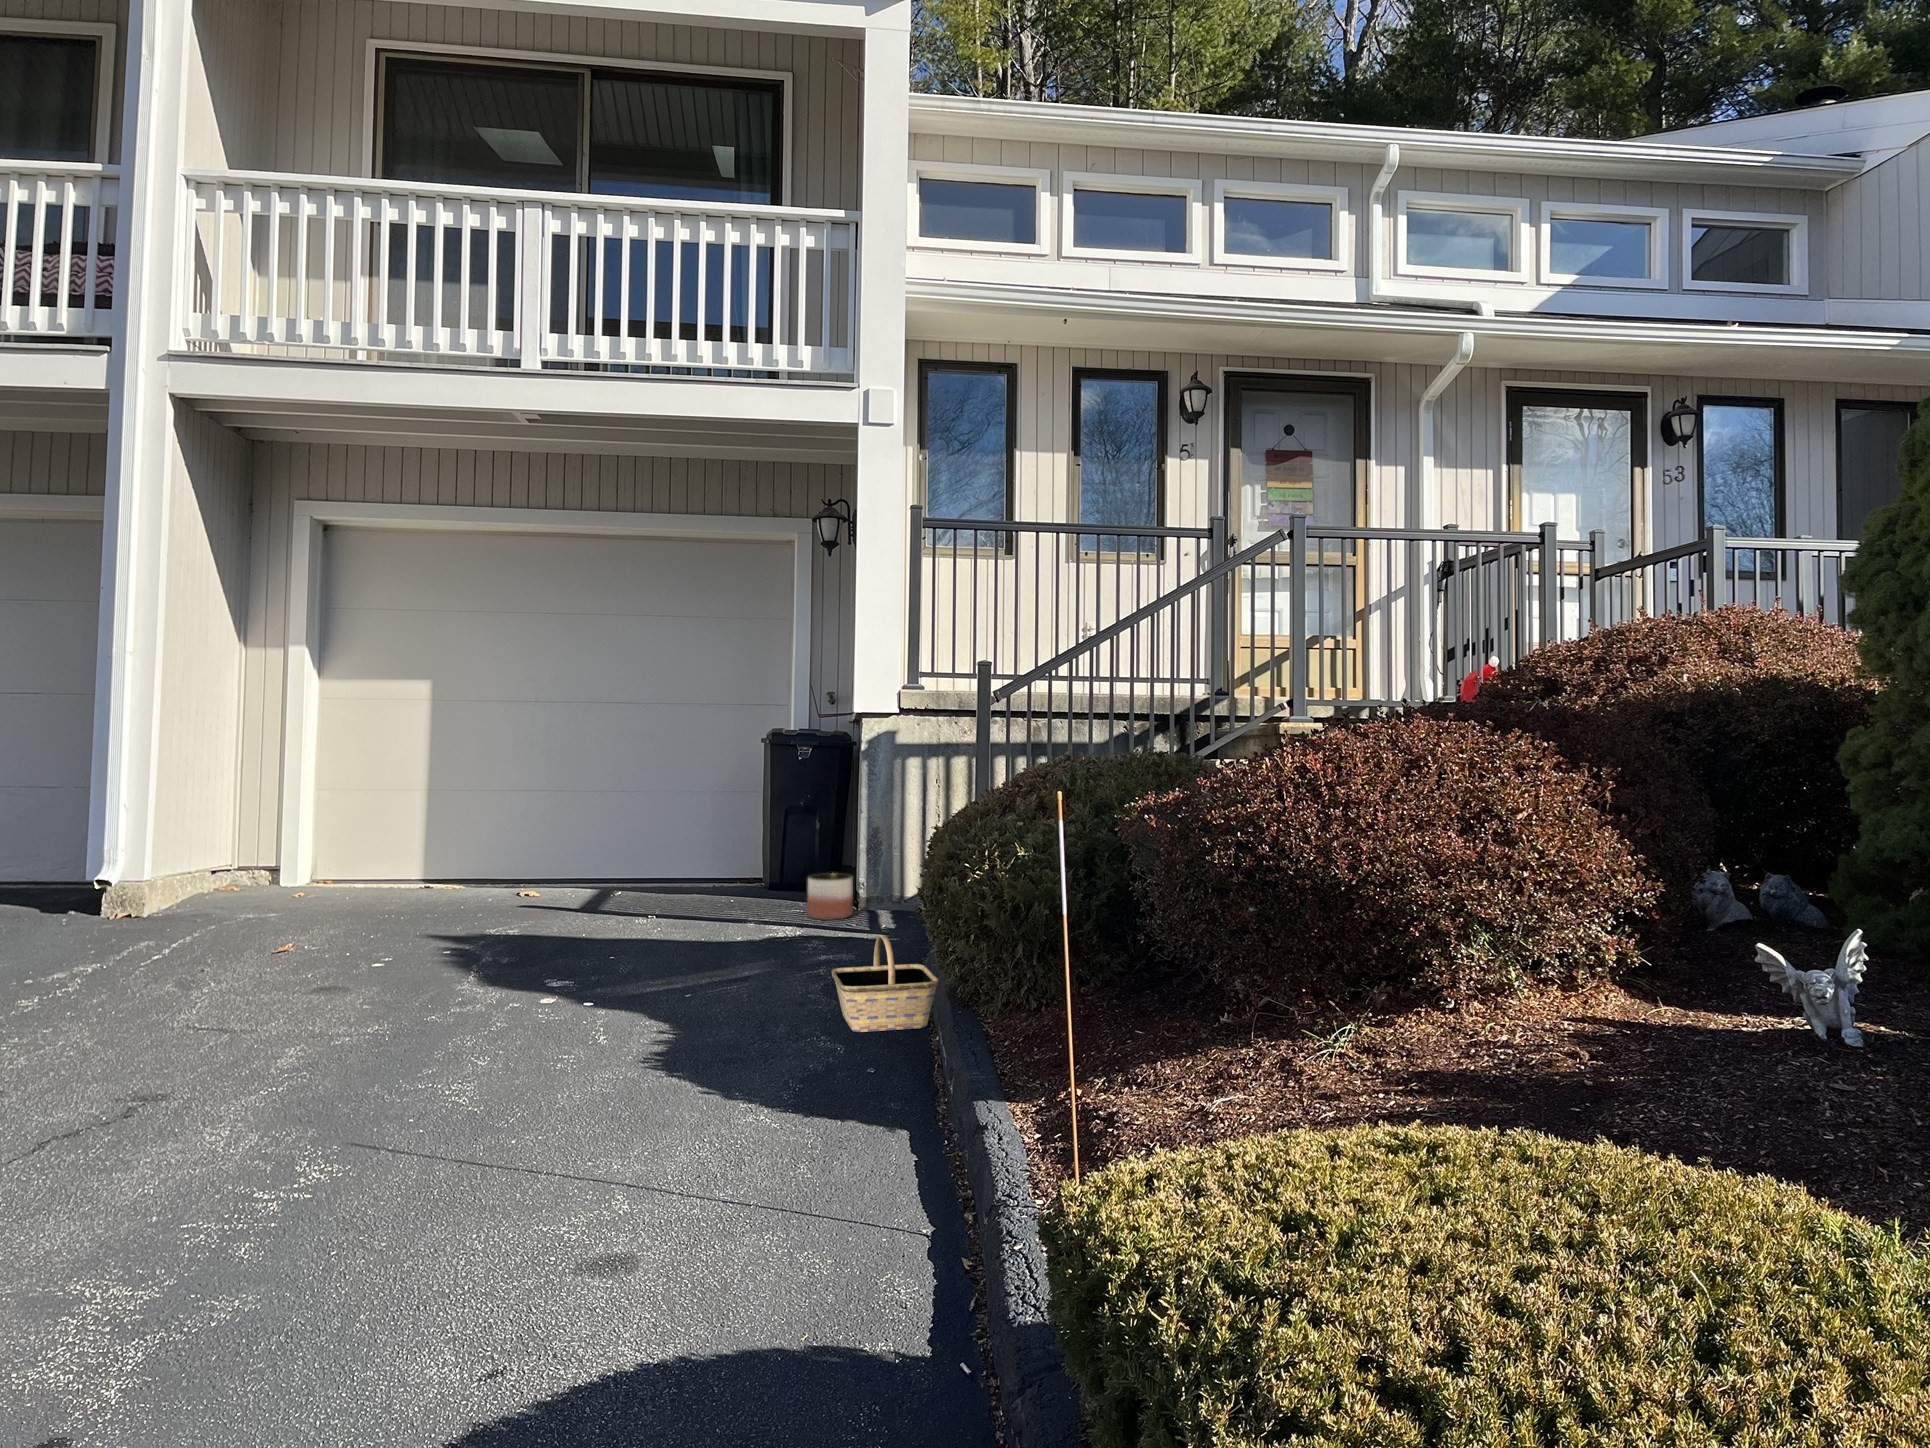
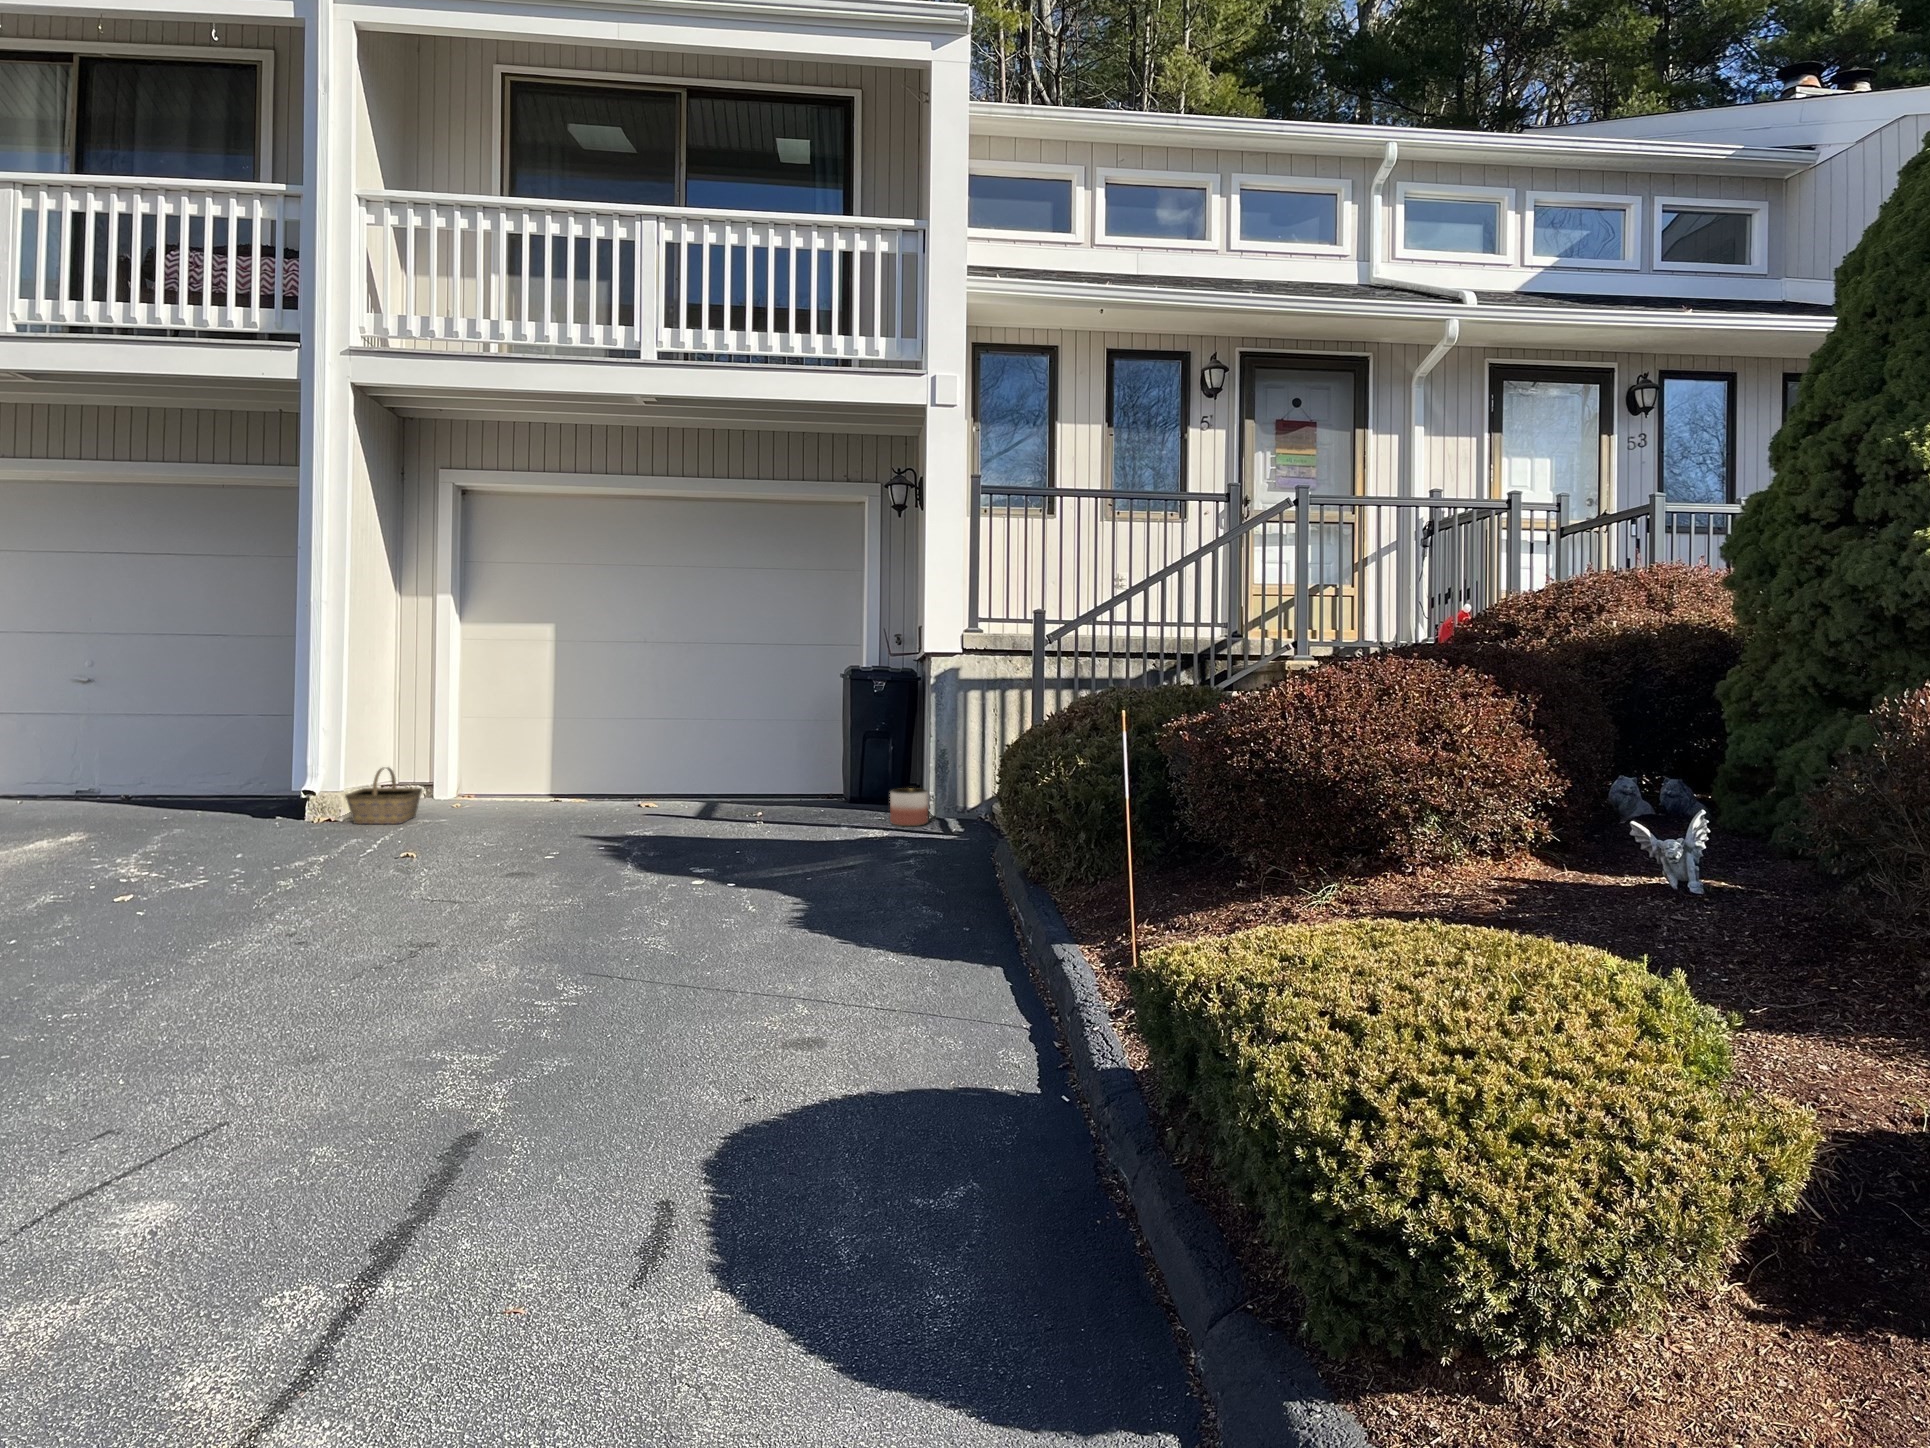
basket: present [831,936,938,1032] -> present [345,768,422,824]

